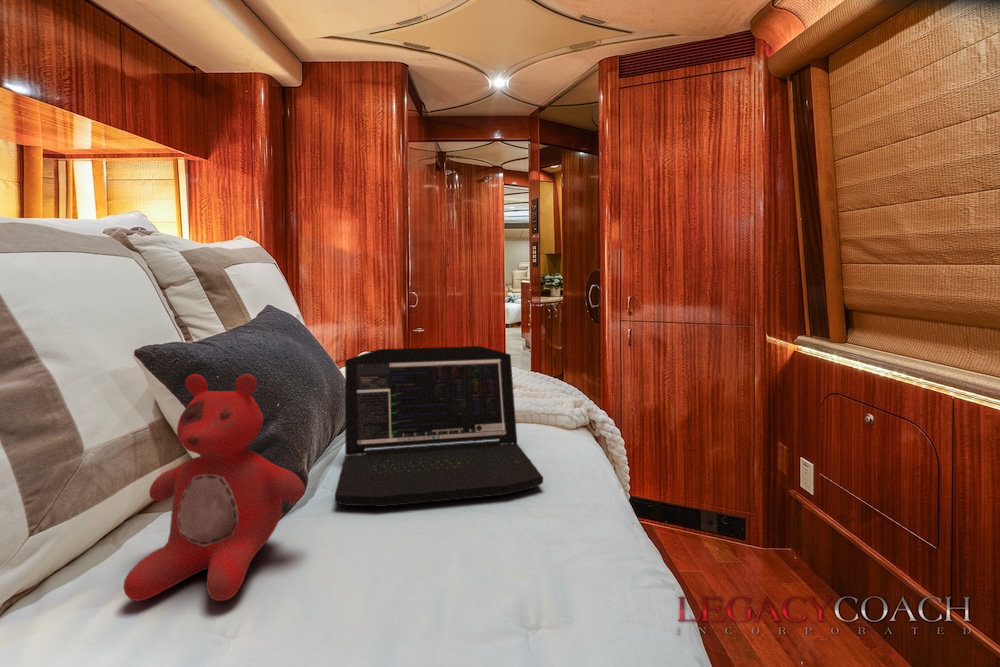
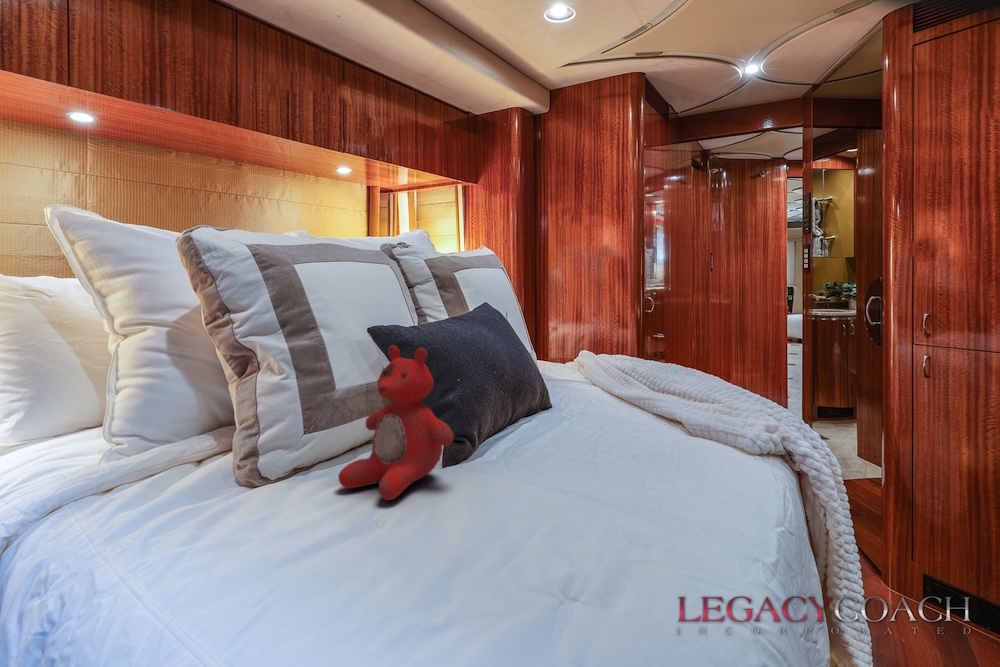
laptop: present [335,346,543,507] -> none [488,343,675,485]

